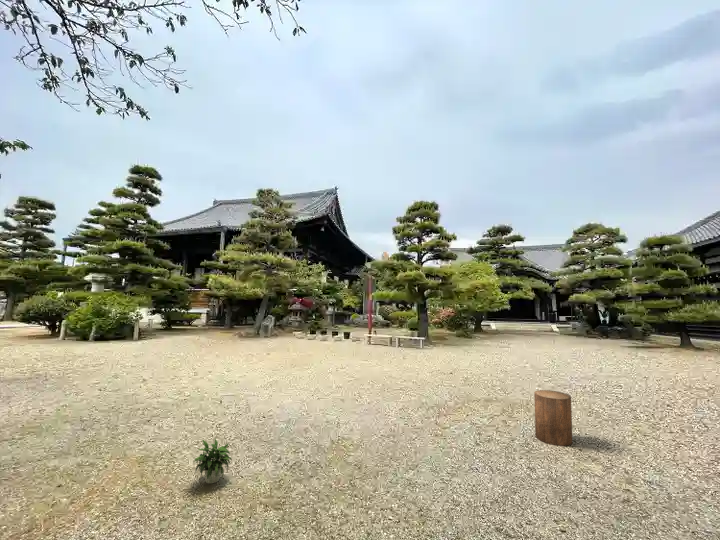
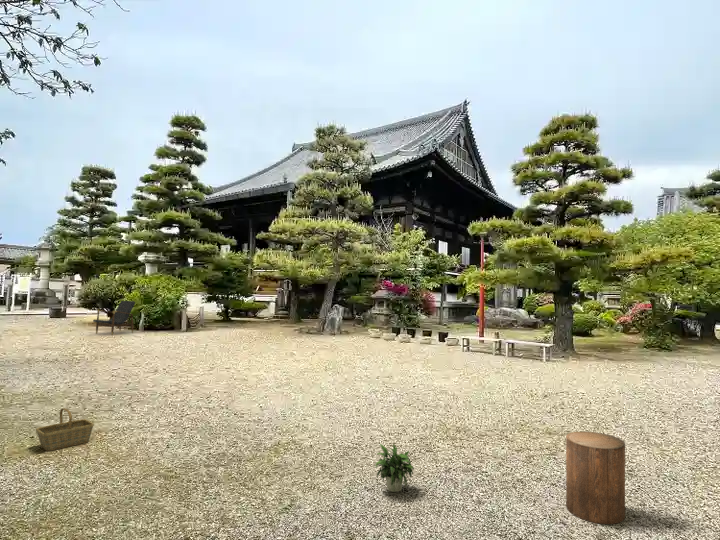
lounge chair: none [53,314,96,345] -> present [93,301,135,335]
basket: none [110,408,163,448] -> present [36,408,94,451]
potted plant: present [195,439,232,483] -> present [375,444,414,492]

